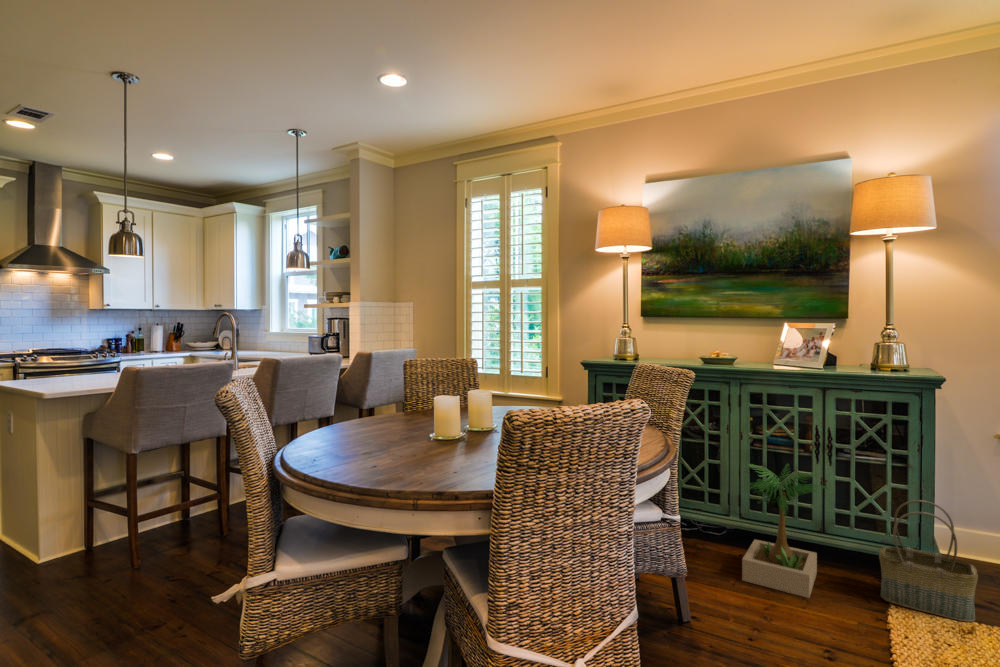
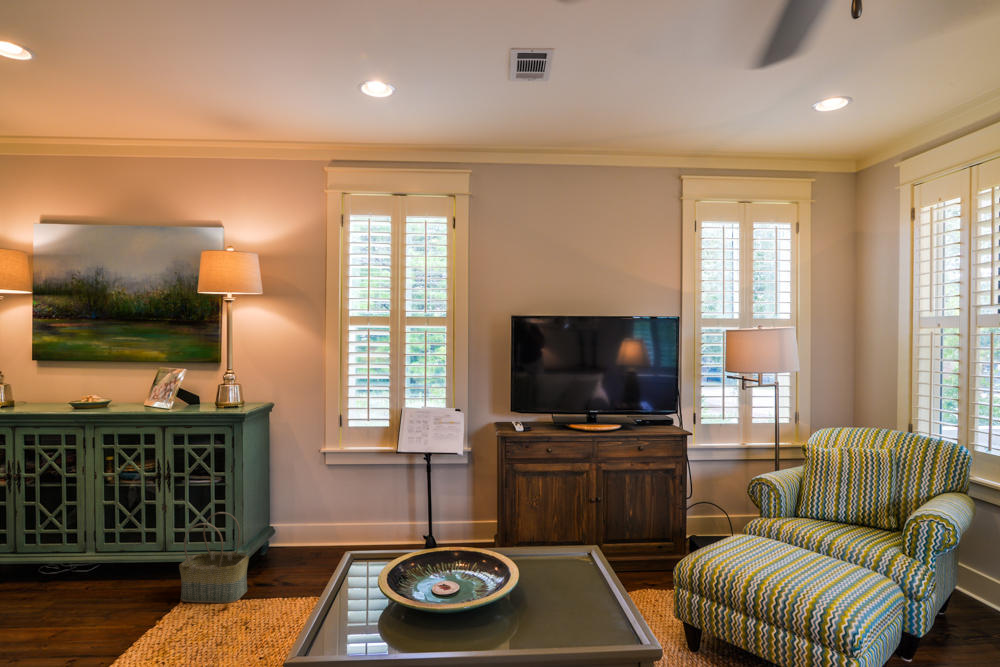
potted plant: present [742,464,827,598] -> none [54,495,154,616]

